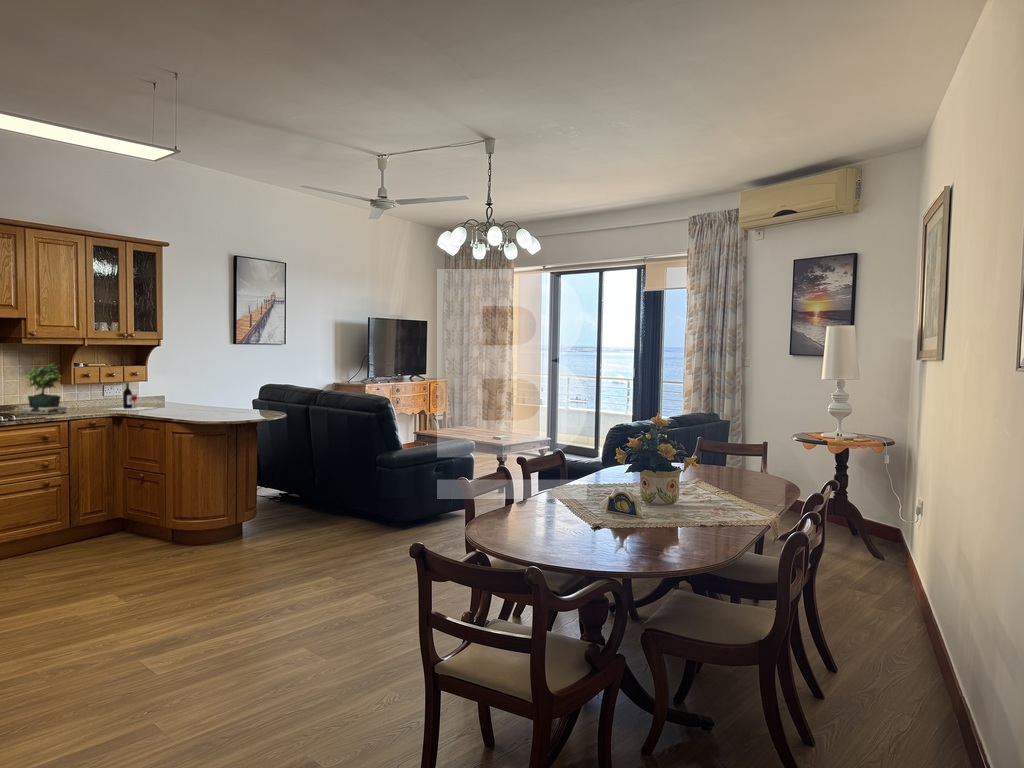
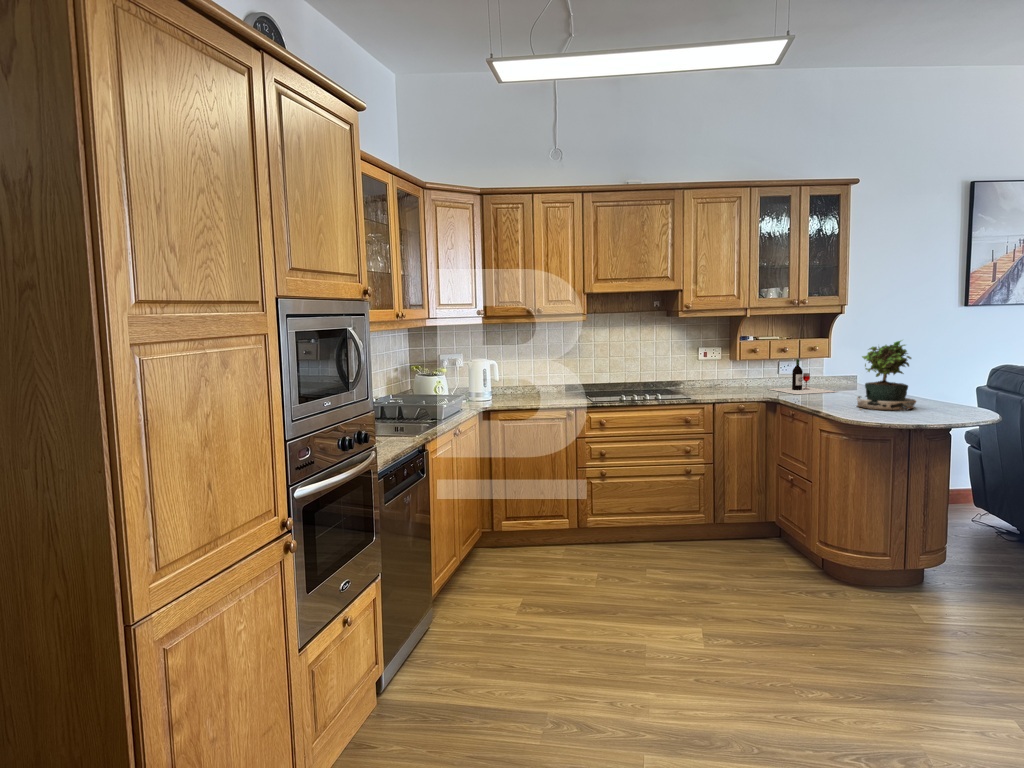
potted plant: present [22,364,67,415] -> present [857,341,916,410]

